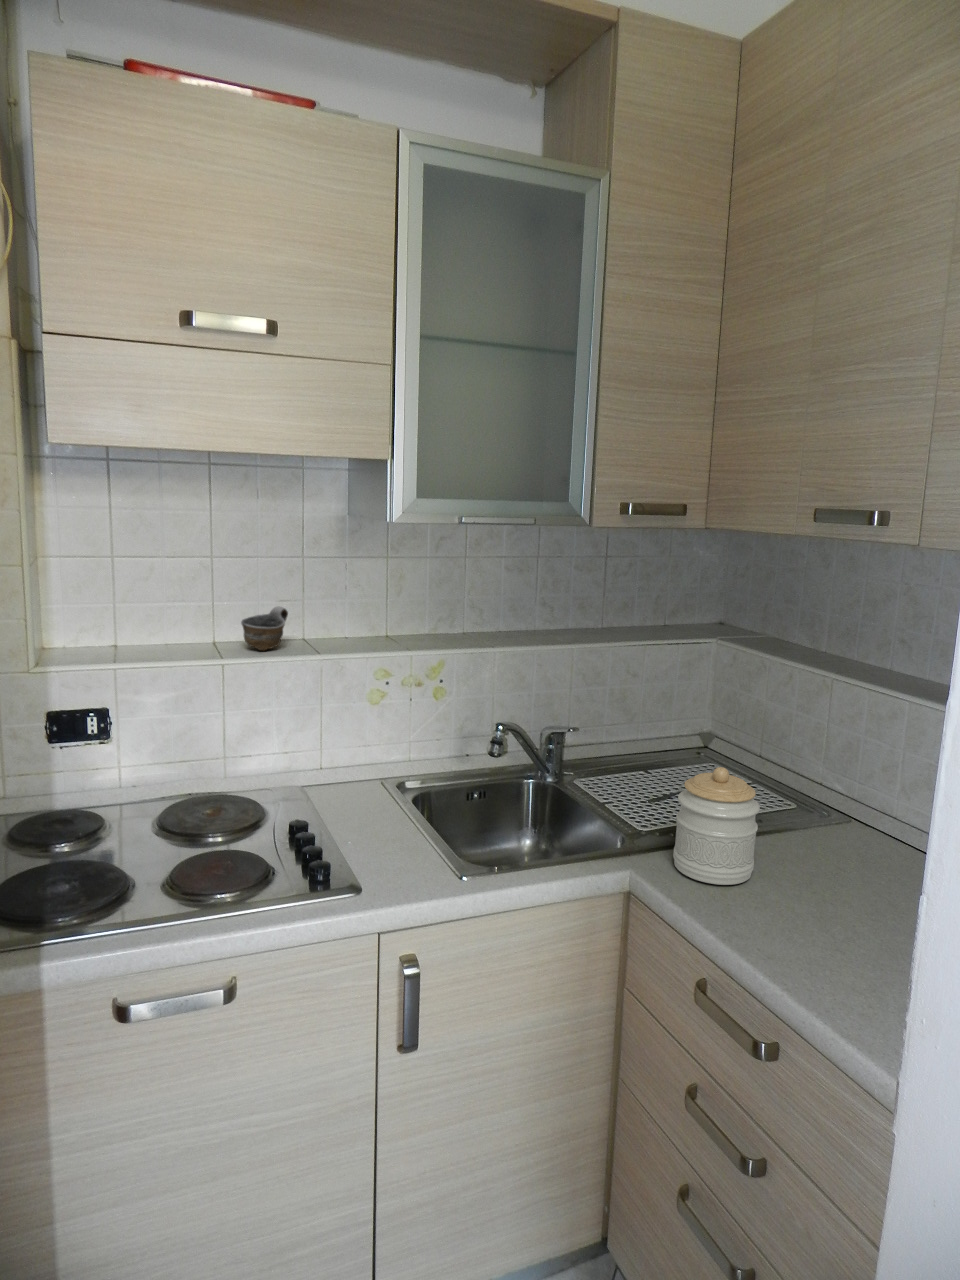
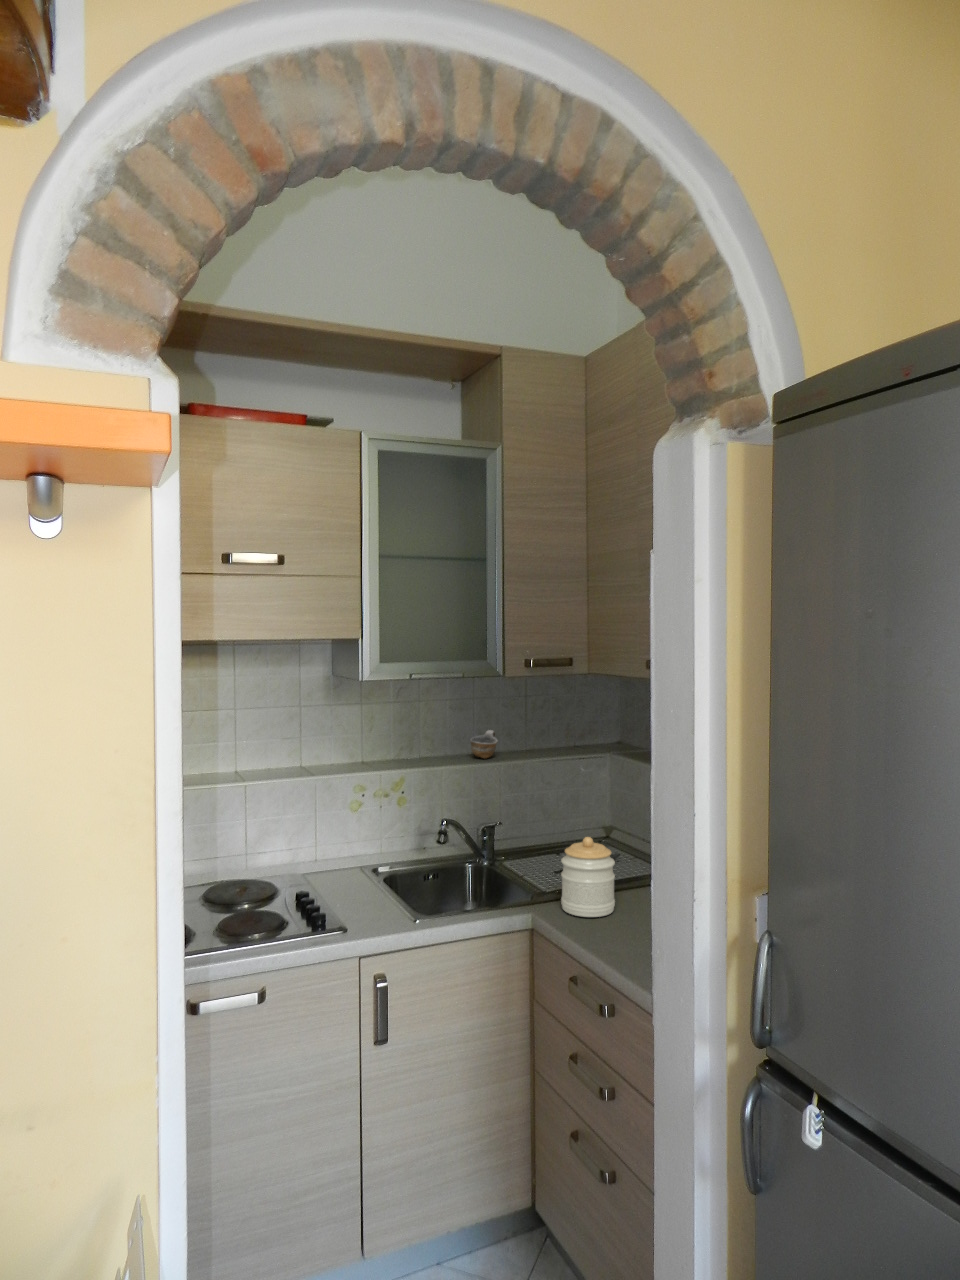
cup: present [241,606,288,650] -> present [470,730,497,758]

